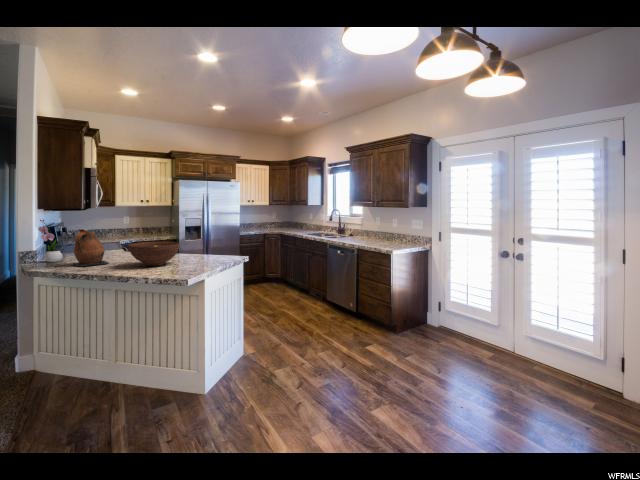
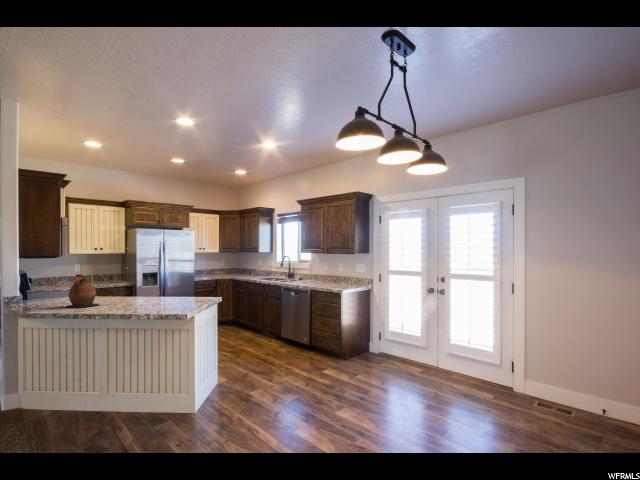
flower arrangement: present [38,220,63,262] -> none [29,267,51,306]
fruit bowl: present [128,242,180,266] -> none [125,284,169,305]

